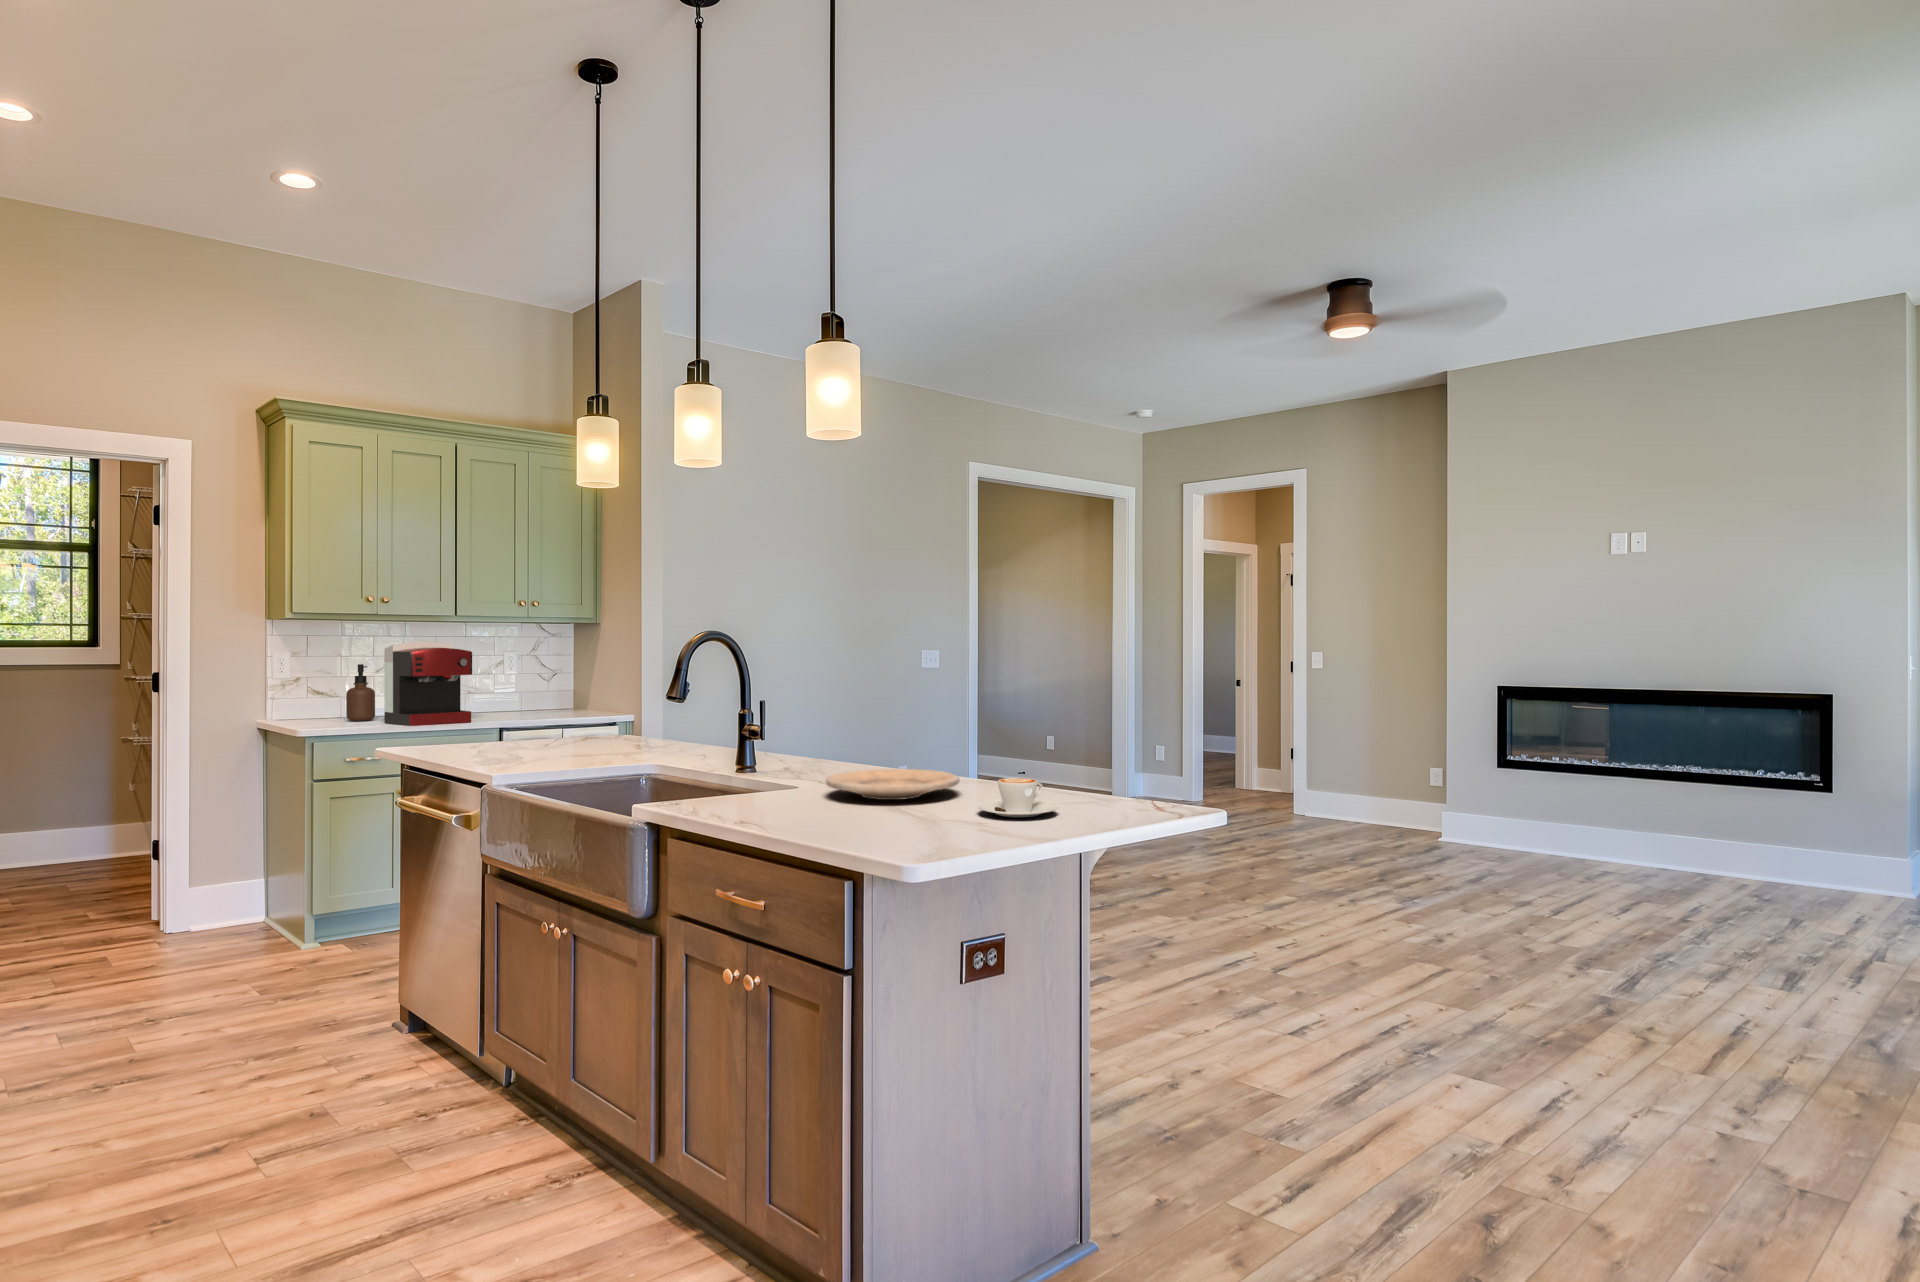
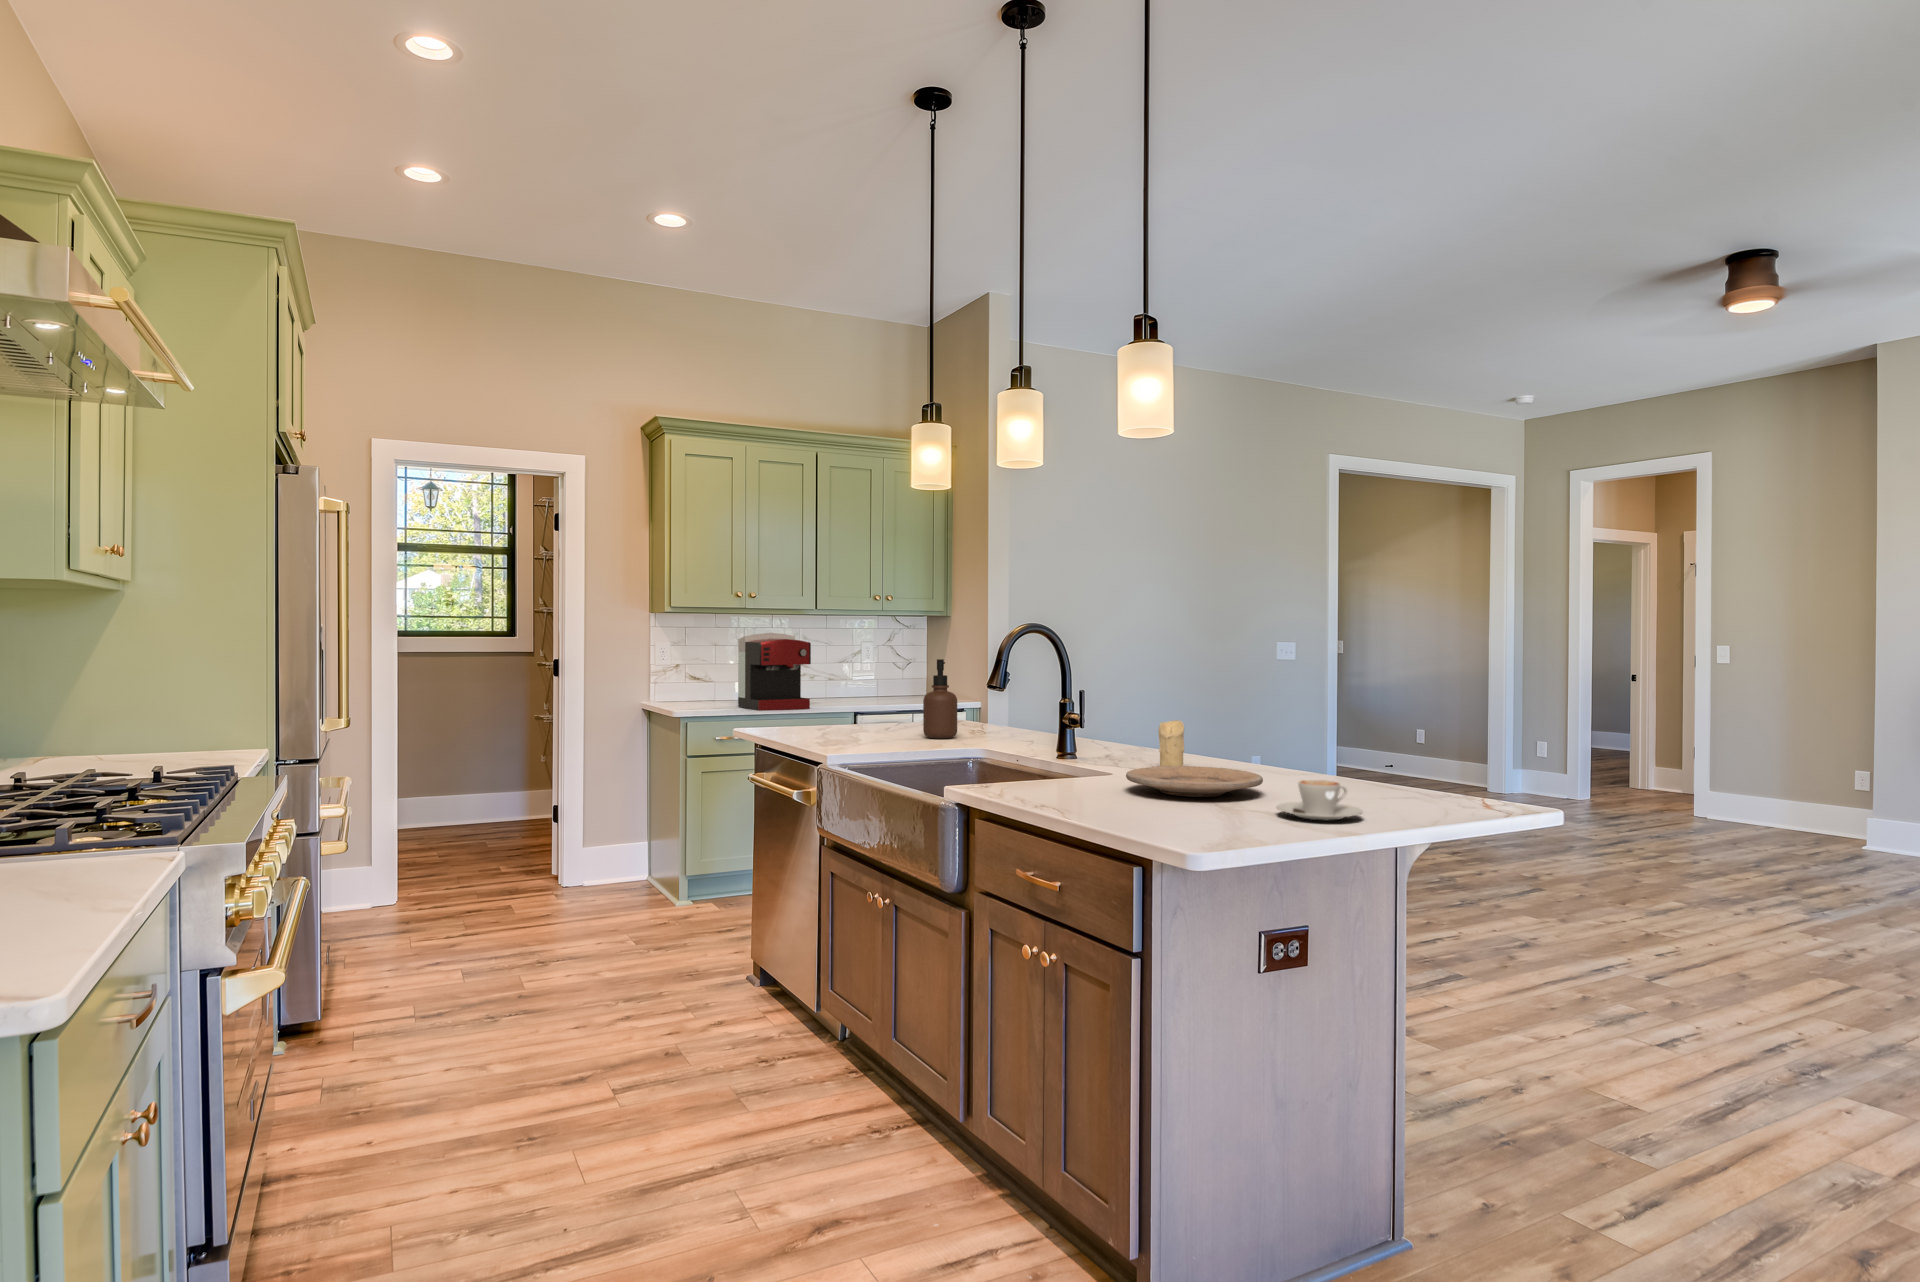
soap dispenser: present [346,664,375,721] -> present [923,659,957,739]
candle: none [853,723,879,774] -> present [1159,720,1184,767]

